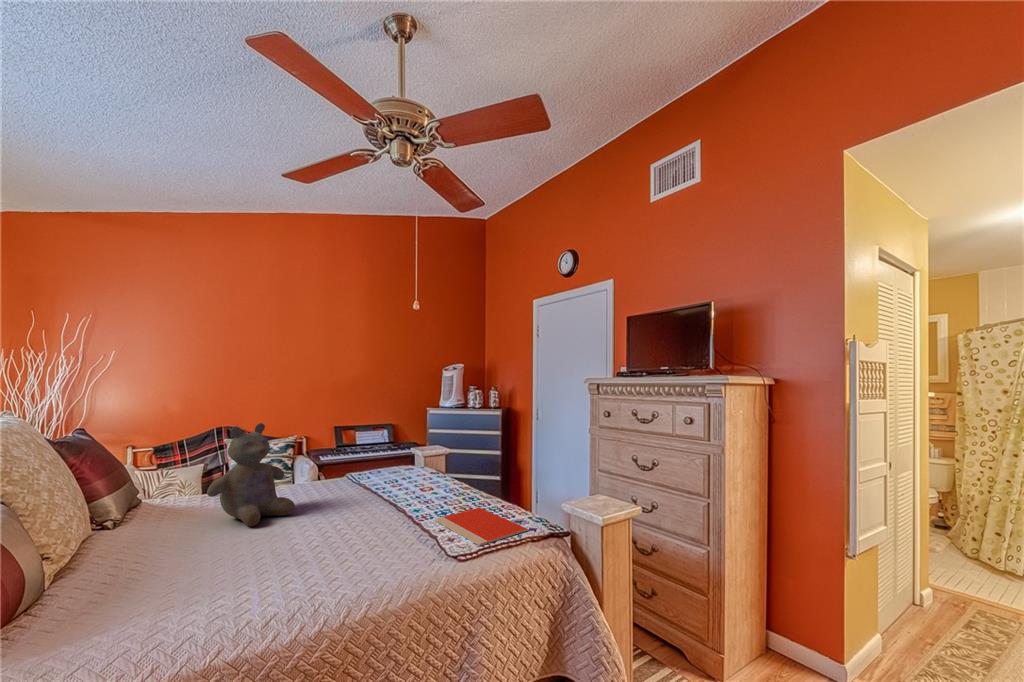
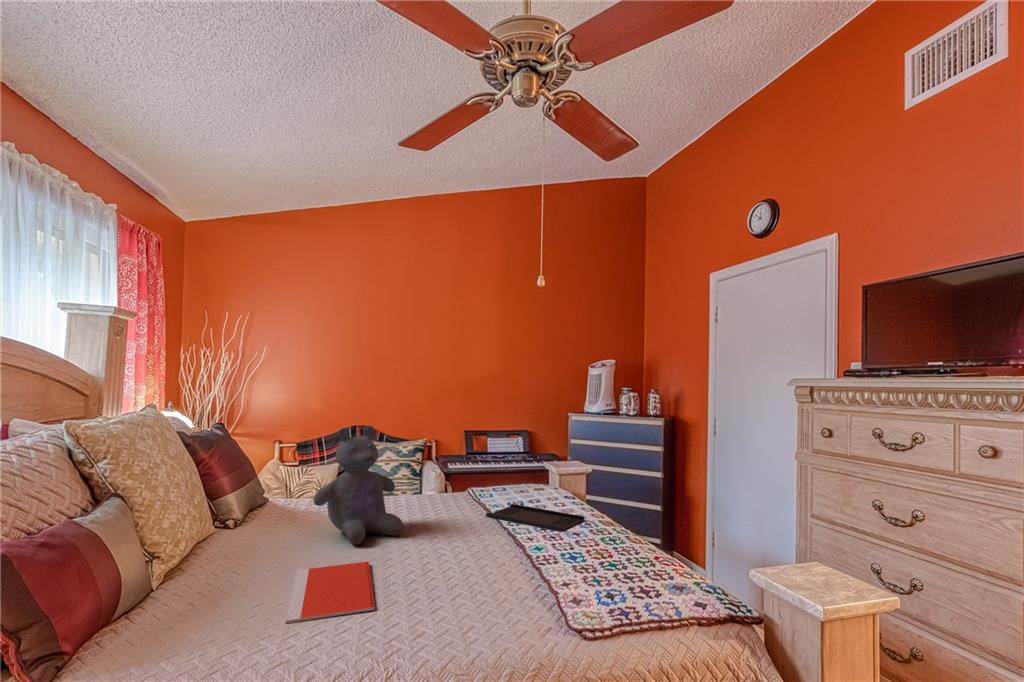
tray: none [366,481,447,496] -> present [486,504,584,531]
notebook: present [435,508,528,546] -> present [285,561,375,623]

